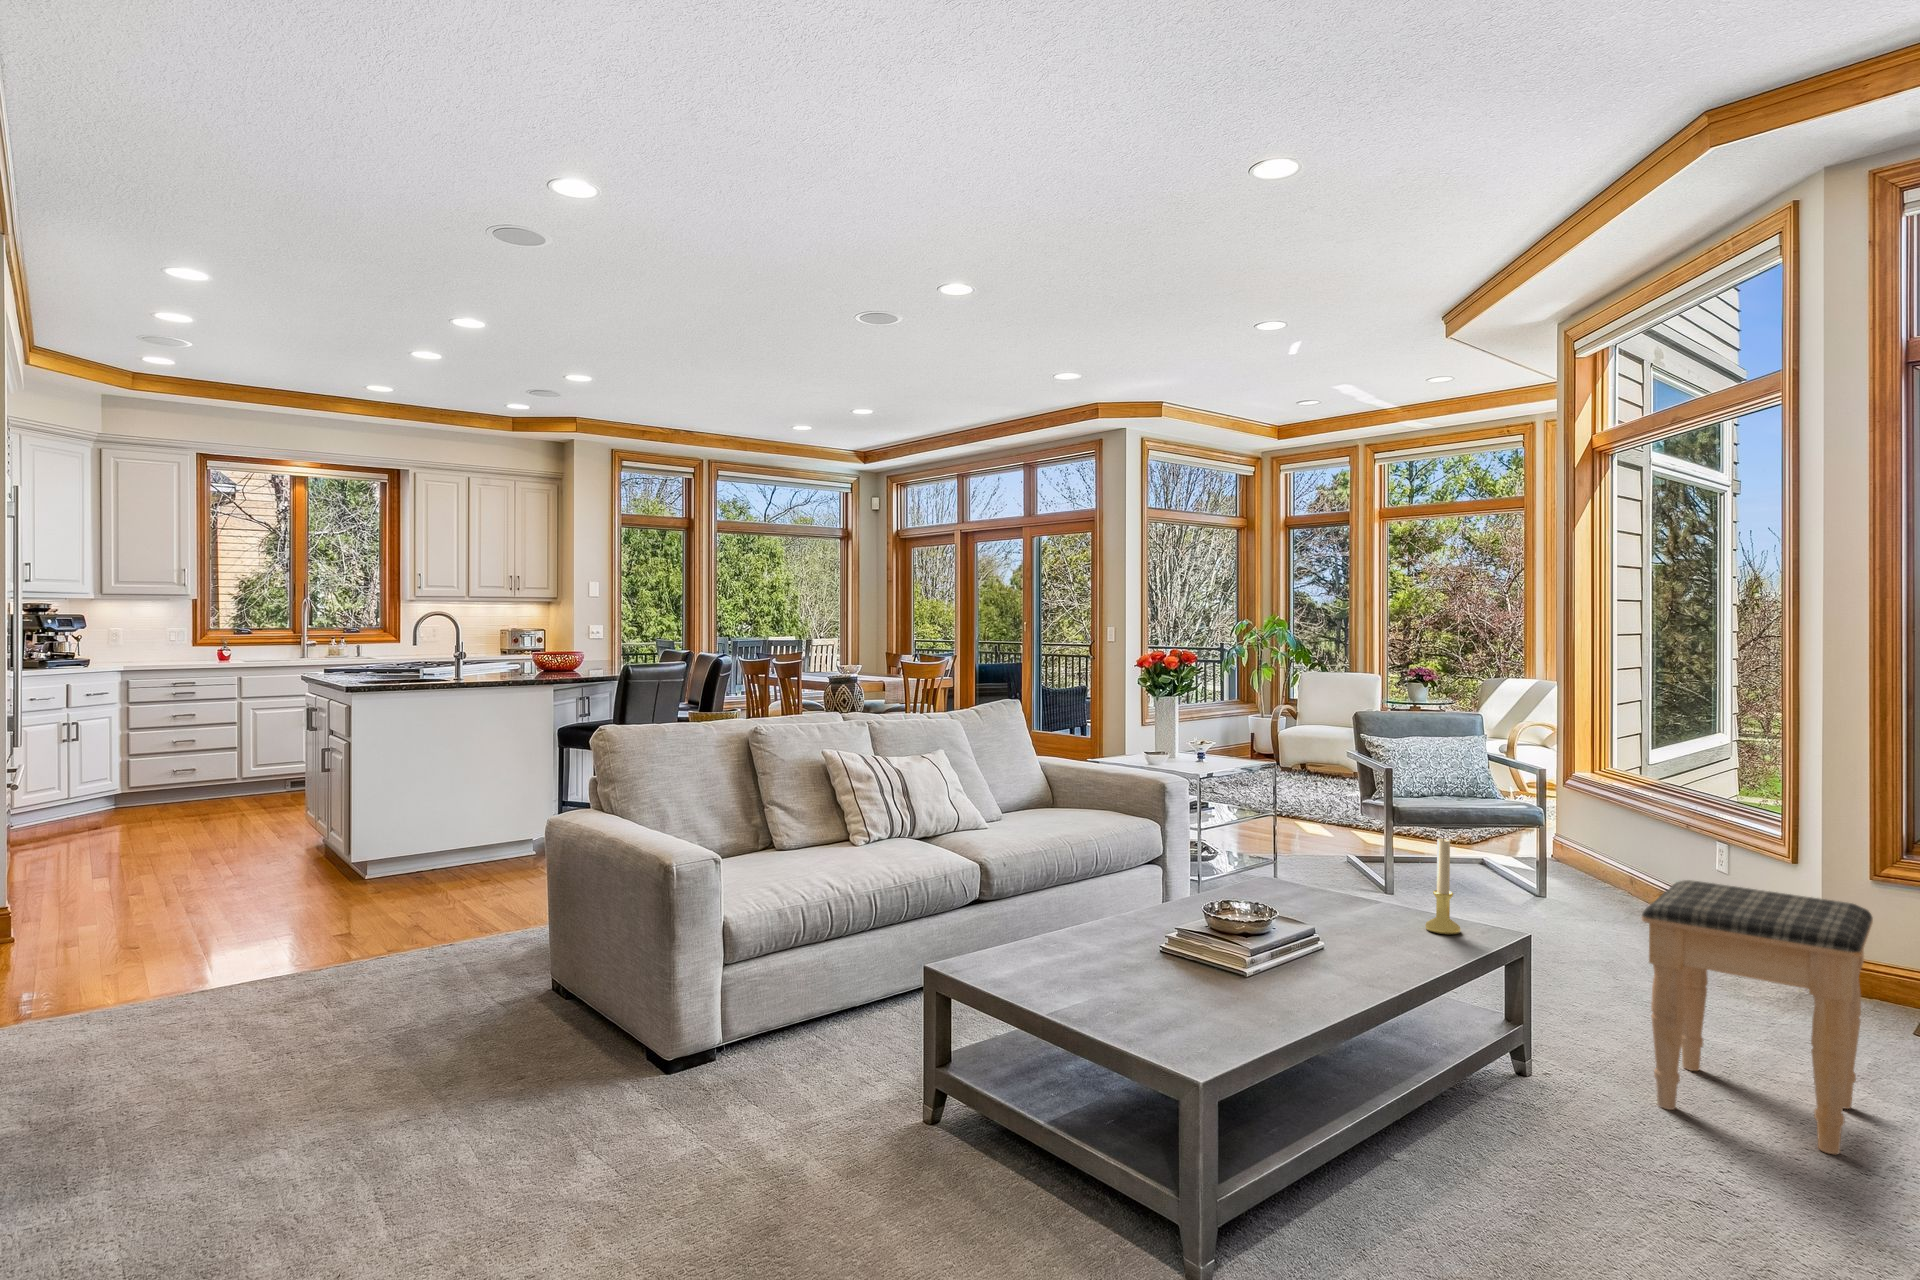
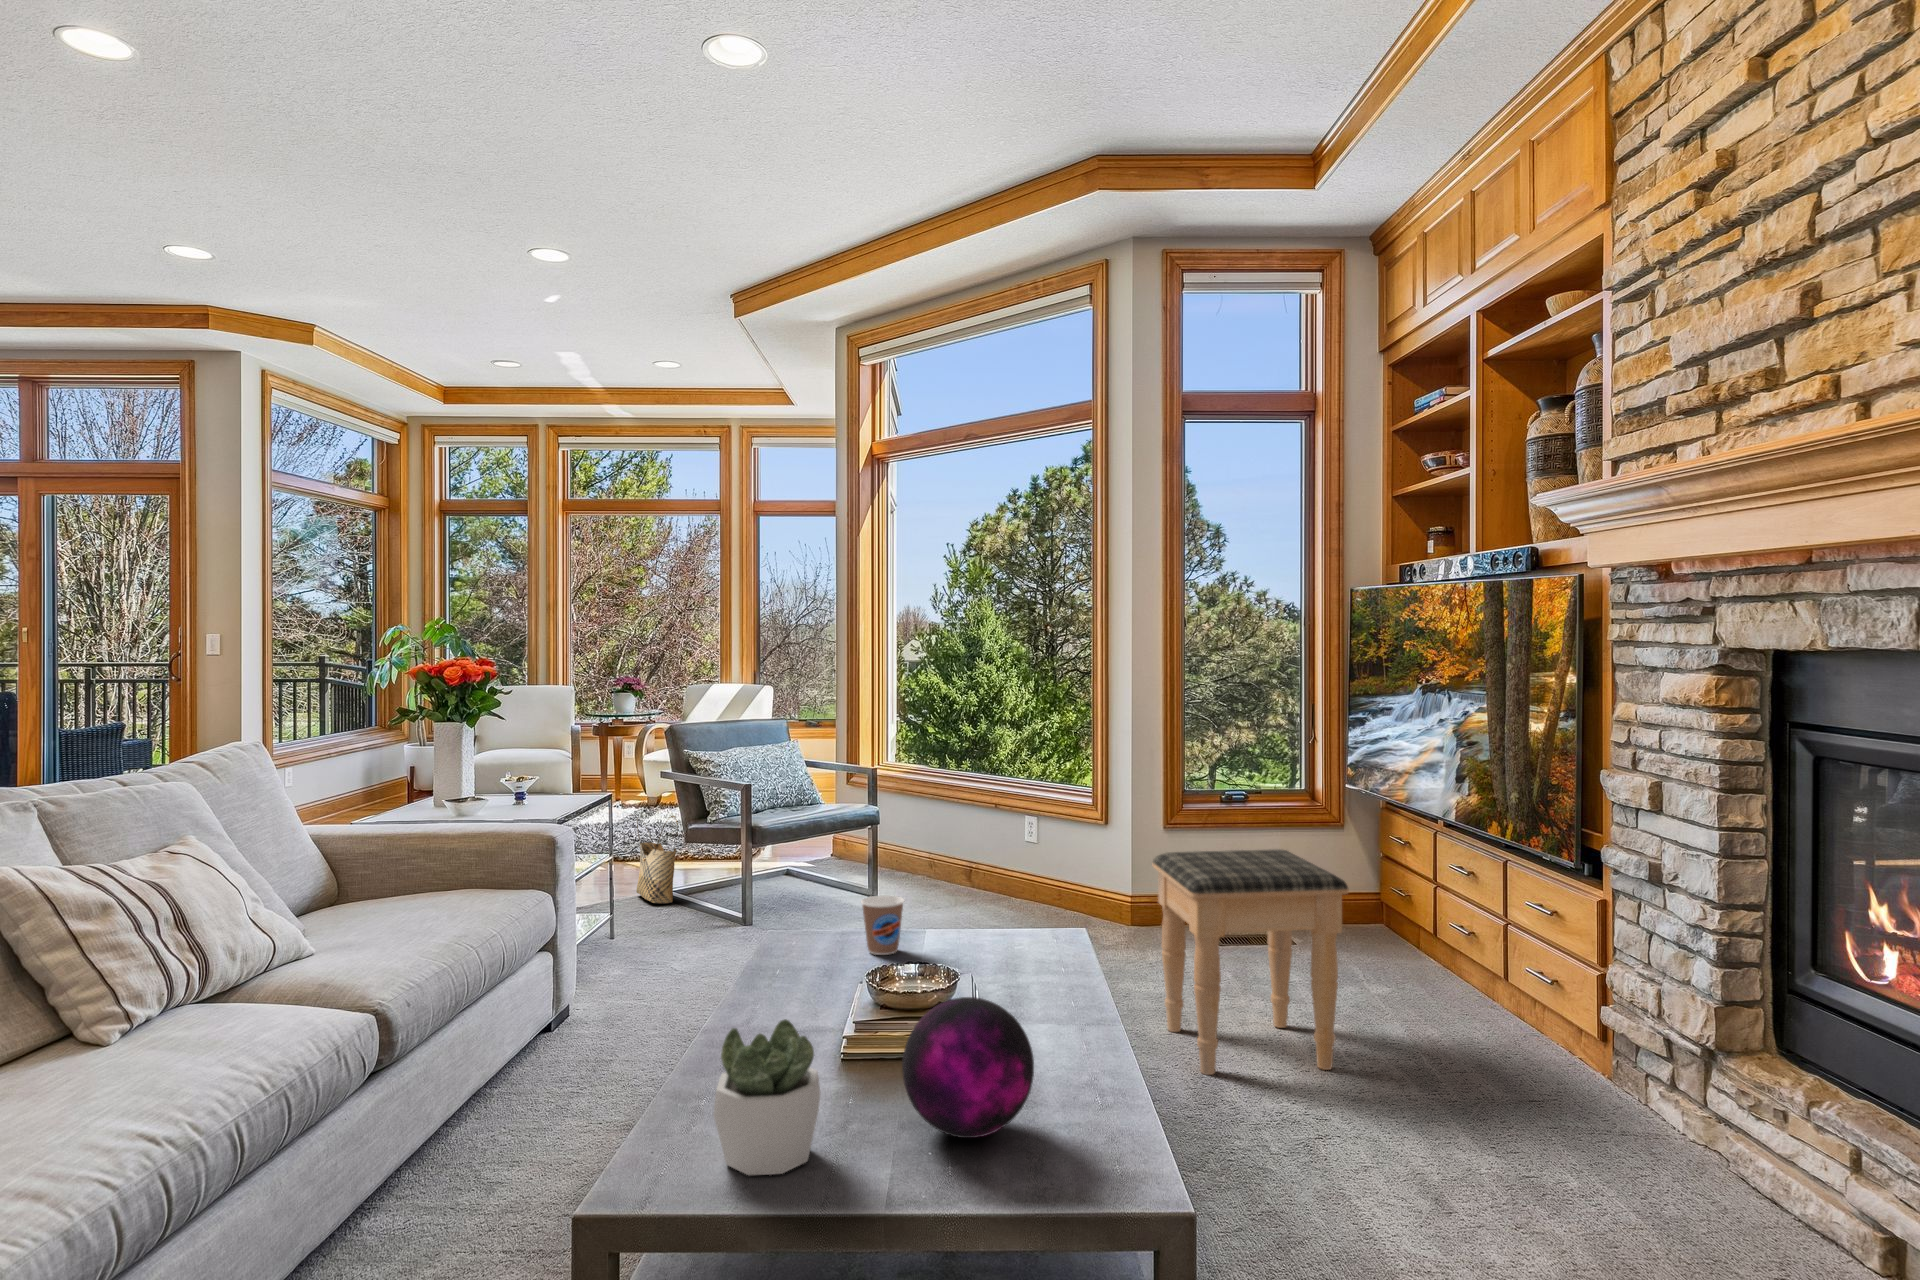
woven basket: none [1326,786,1359,862] -> present [636,816,678,904]
candle holder: present [1425,836,1461,935] -> none [1009,845,1045,956]
coffee cup: none [1304,858,1342,906] -> present [861,895,904,955]
succulent plant: none [1017,890,1083,982] -> present [714,1019,820,1175]
decorative orb: none [1126,907,1220,1004] -> present [902,997,1034,1138]

